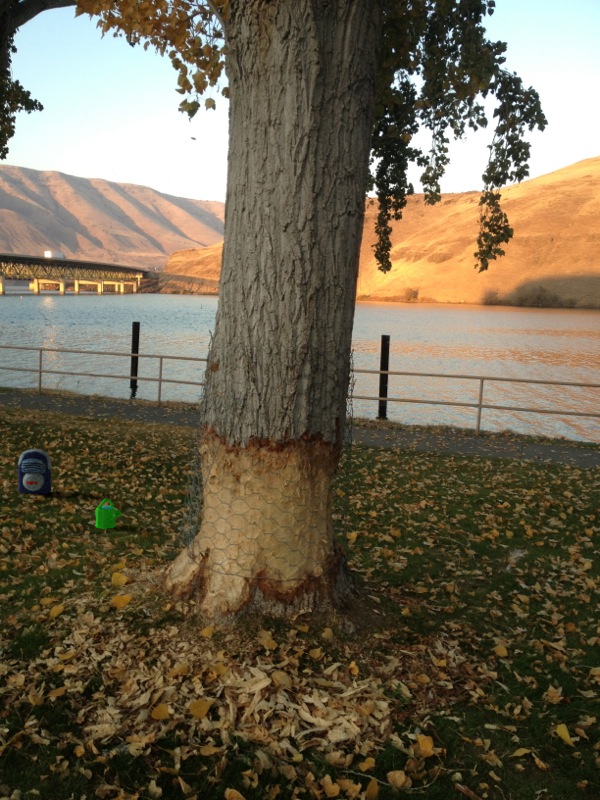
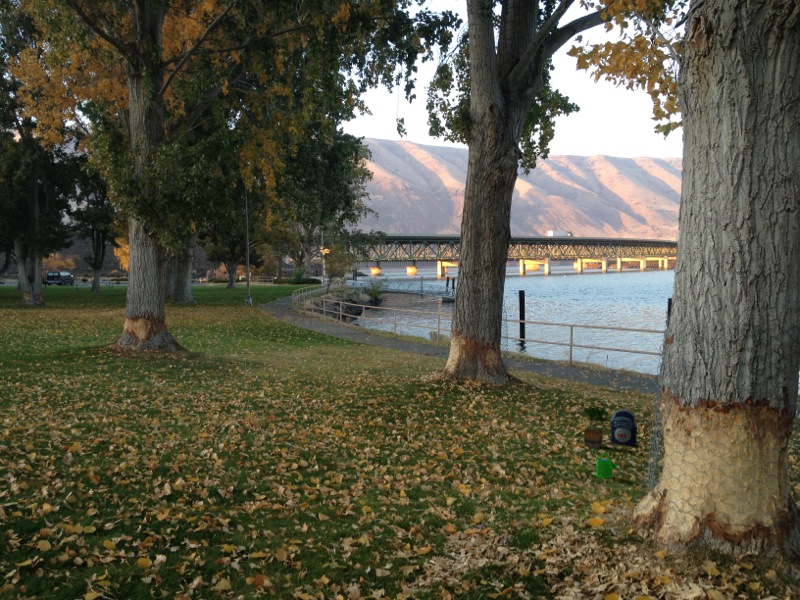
potted tree: none [69,441,101,489] -> present [583,407,608,448]
backpack: present [18,449,53,494] -> present [610,409,638,446]

